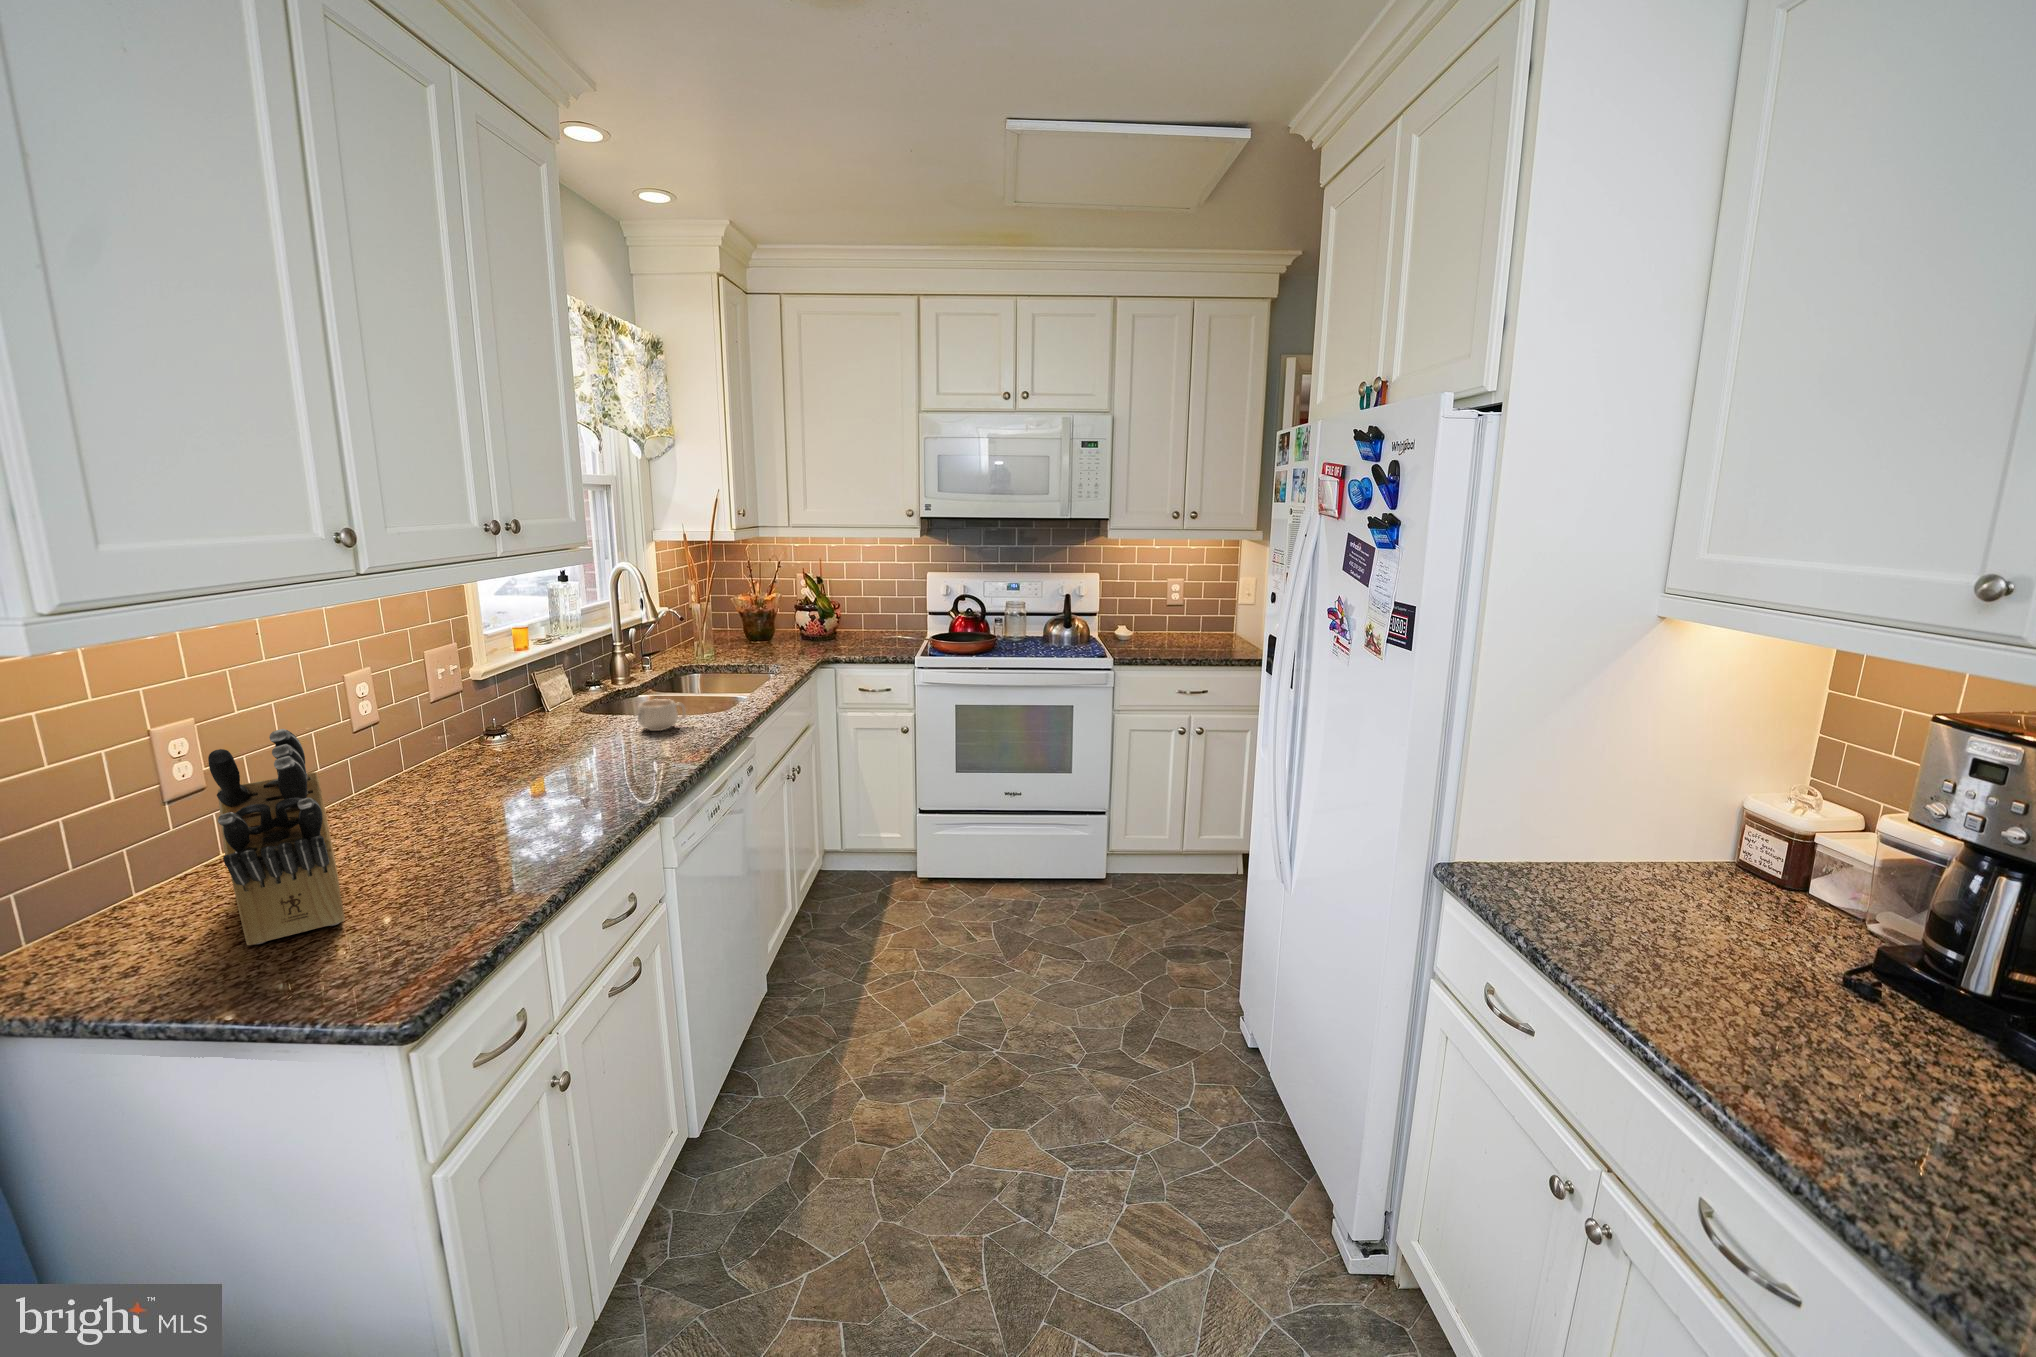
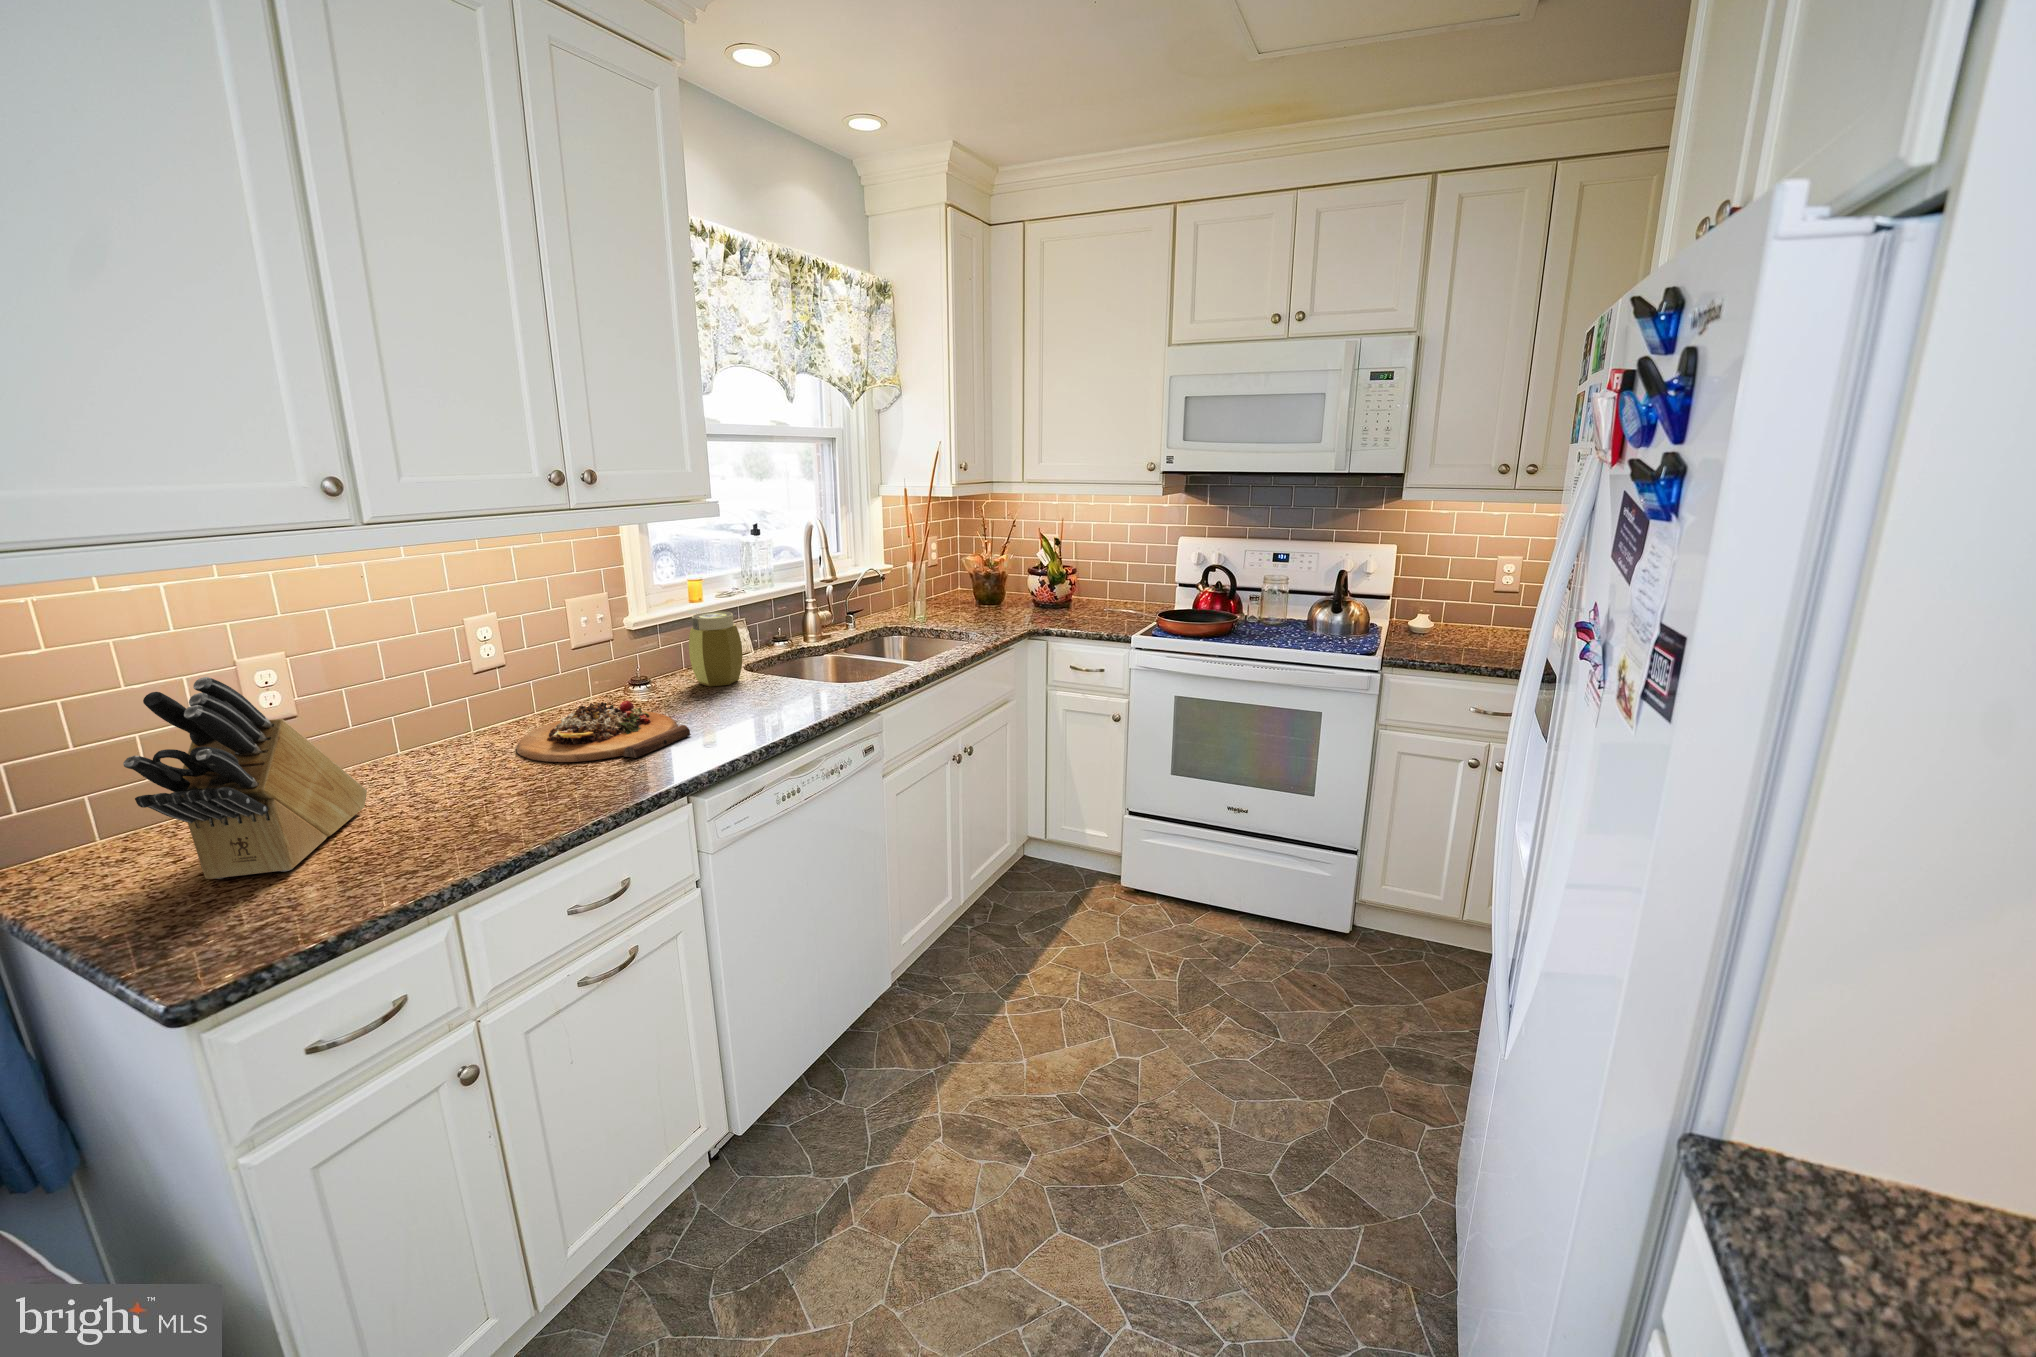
jar: none [541,656,594,730] -> present [689,612,742,686]
mug: present [638,699,686,731] -> none [766,663,814,697]
cutting board: none [423,745,610,808] -> present [517,701,691,762]

